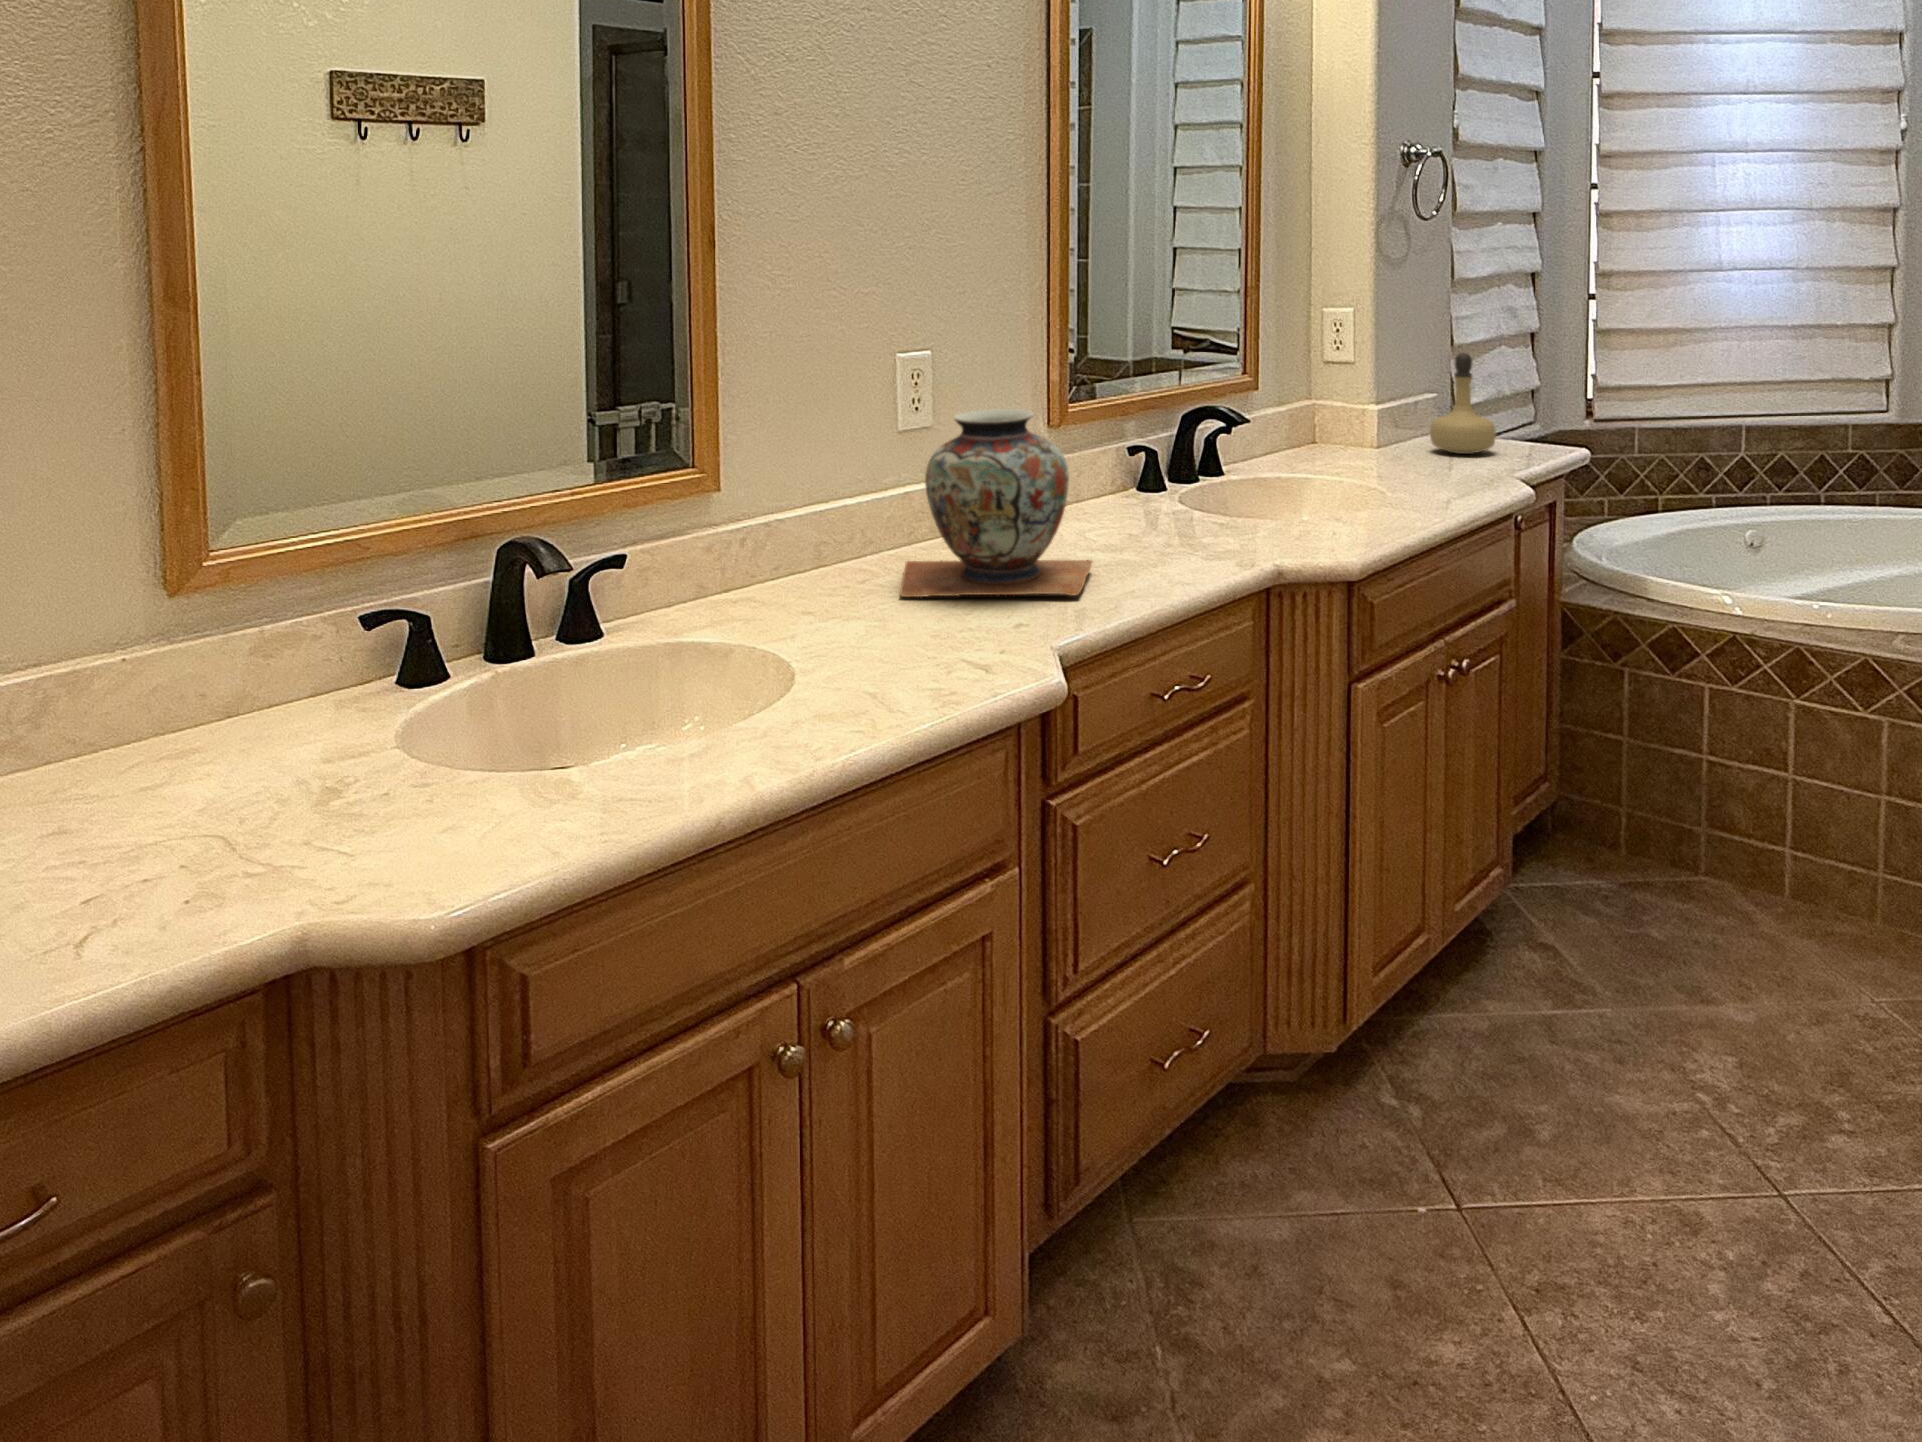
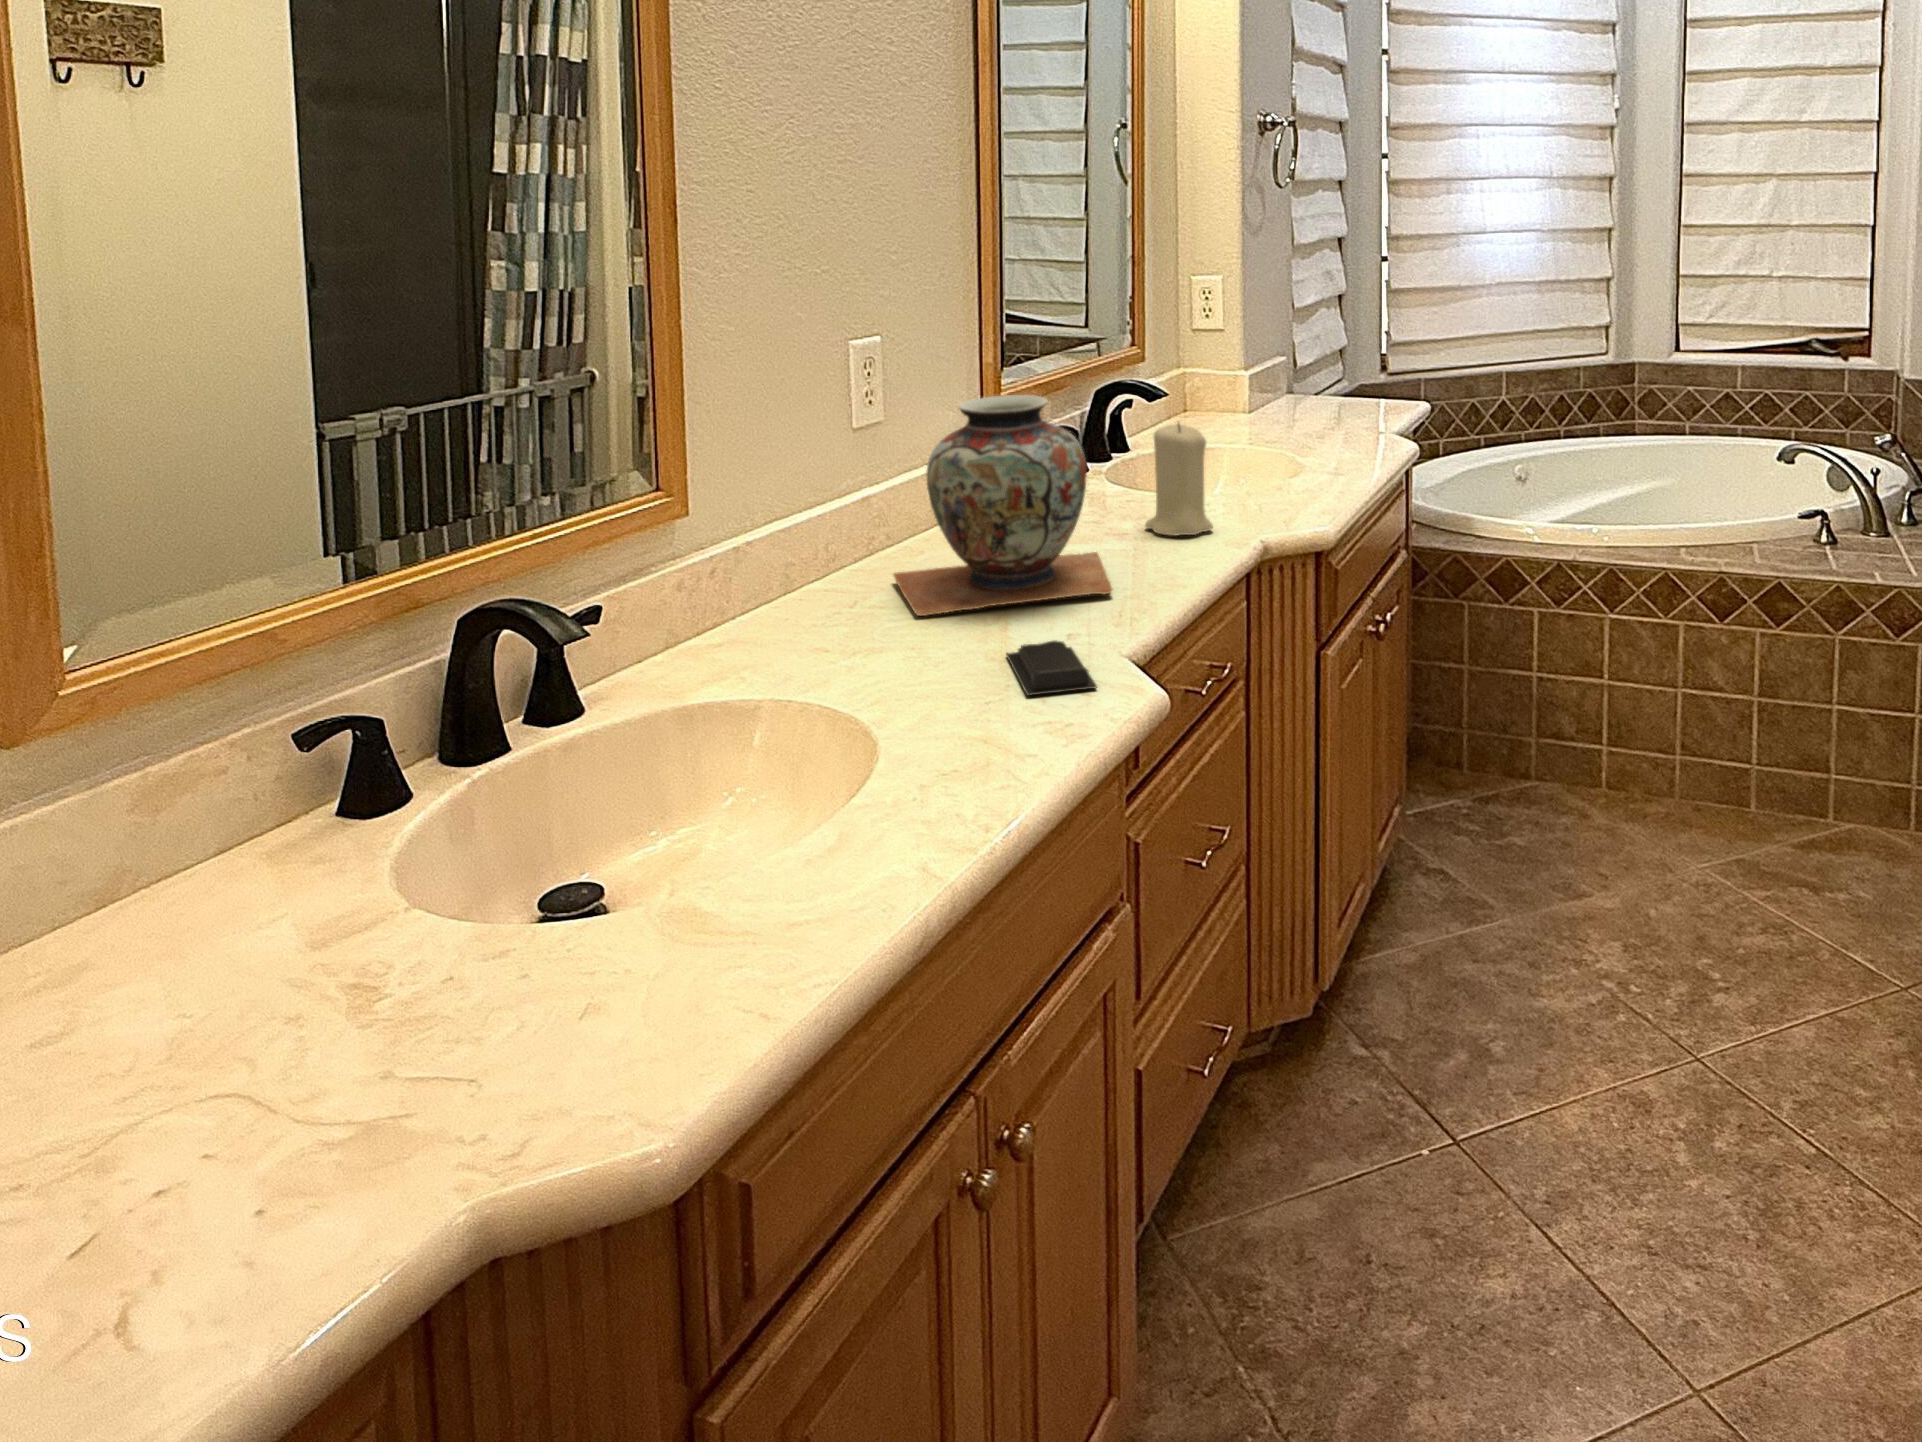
perfume bottle: present [1430,353,1496,454] -> none [1298,315,1358,412]
candle: none [1164,445,1227,555] -> present [1145,423,1213,536]
soap bar: none [933,625,1004,667] -> present [1006,641,1097,696]

